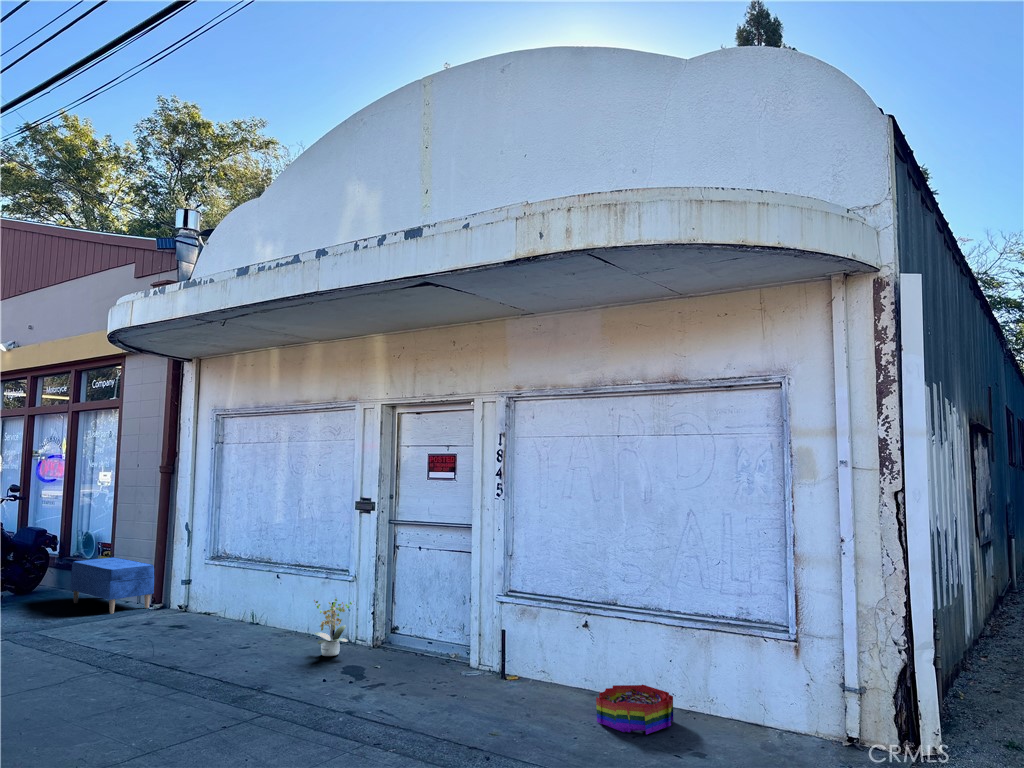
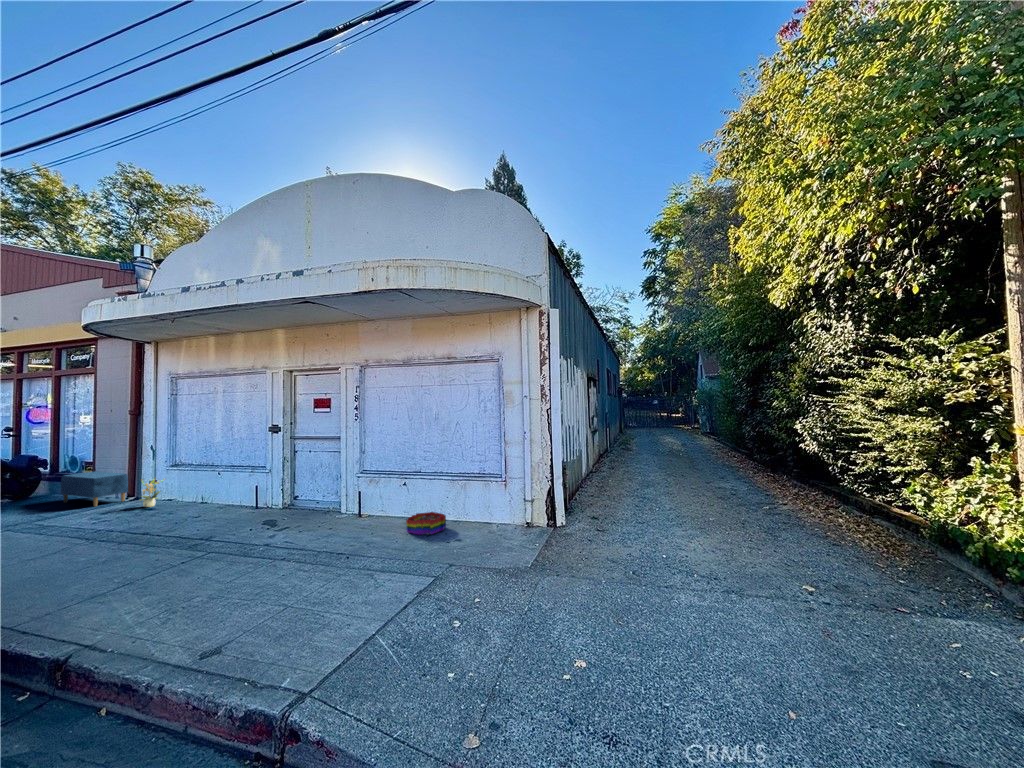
potted plant: present [314,599,352,656] -> present [139,480,163,507]

